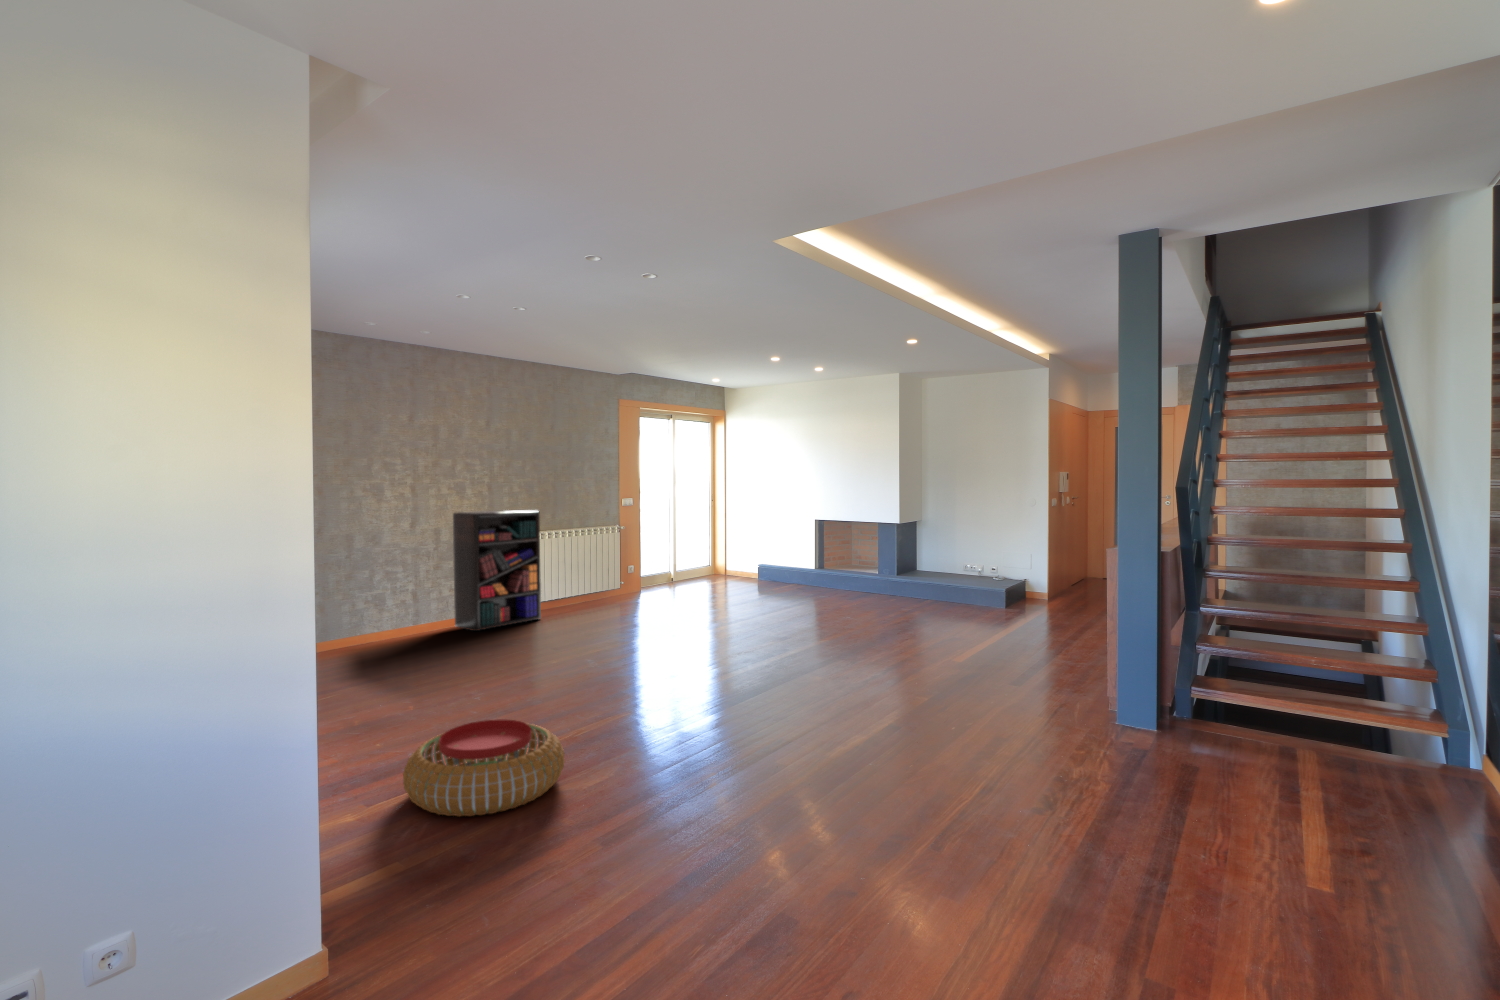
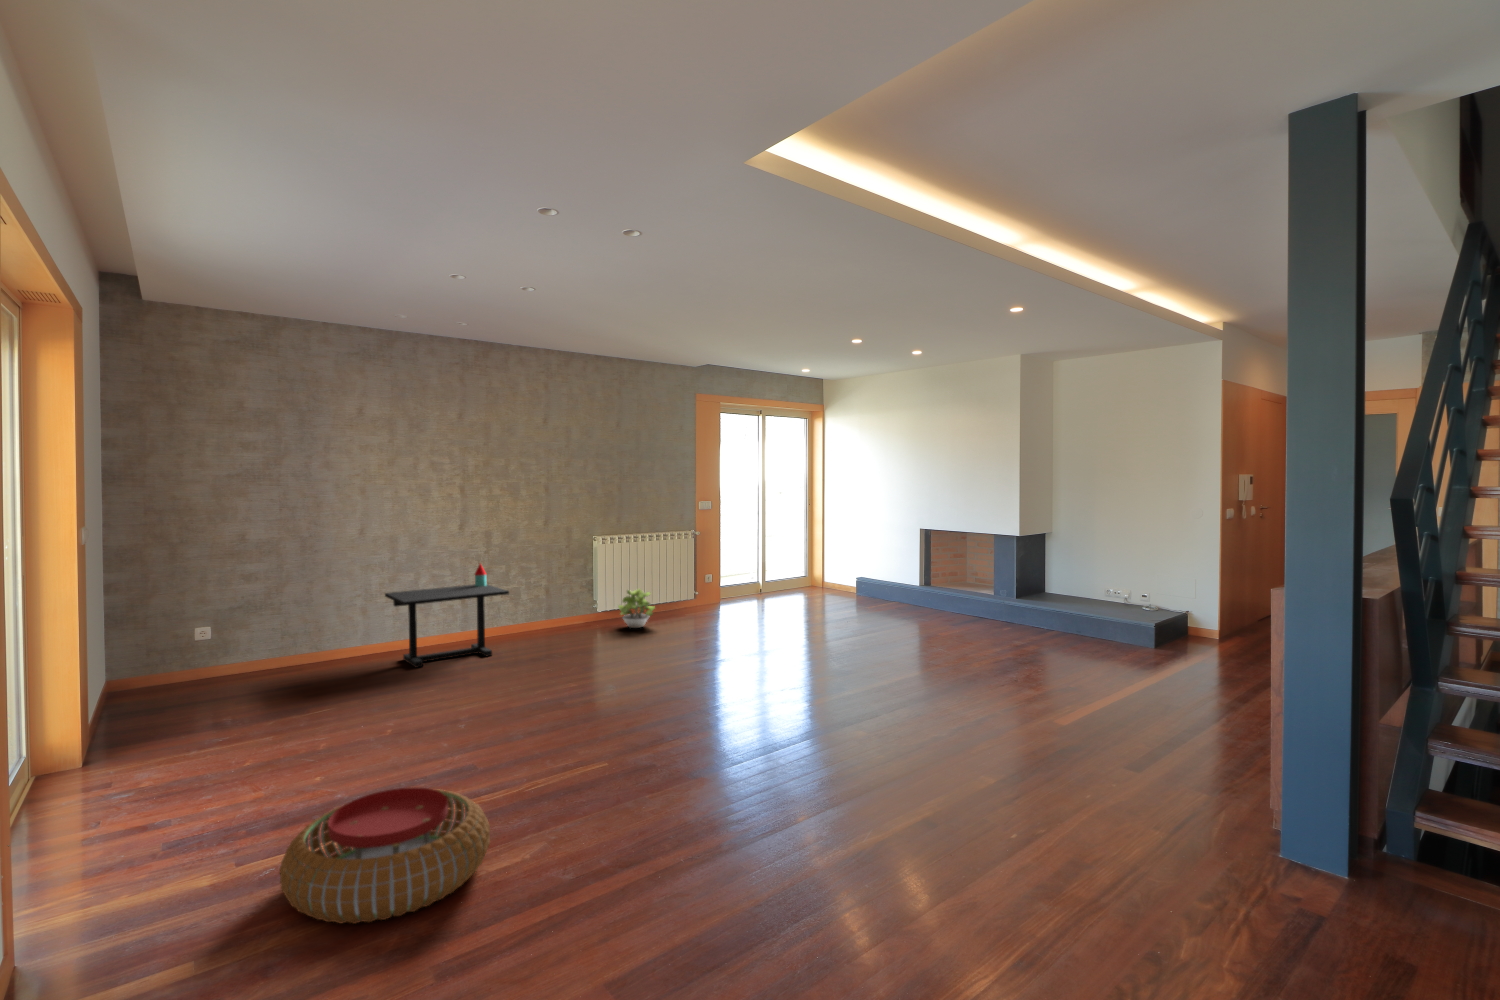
bookshelf: present [453,510,541,631] -> none [502,515,596,647]
side table: none [347,554,469,651] -> present [385,564,509,668]
potted plant: none [556,576,592,612] -> present [618,589,655,628]

